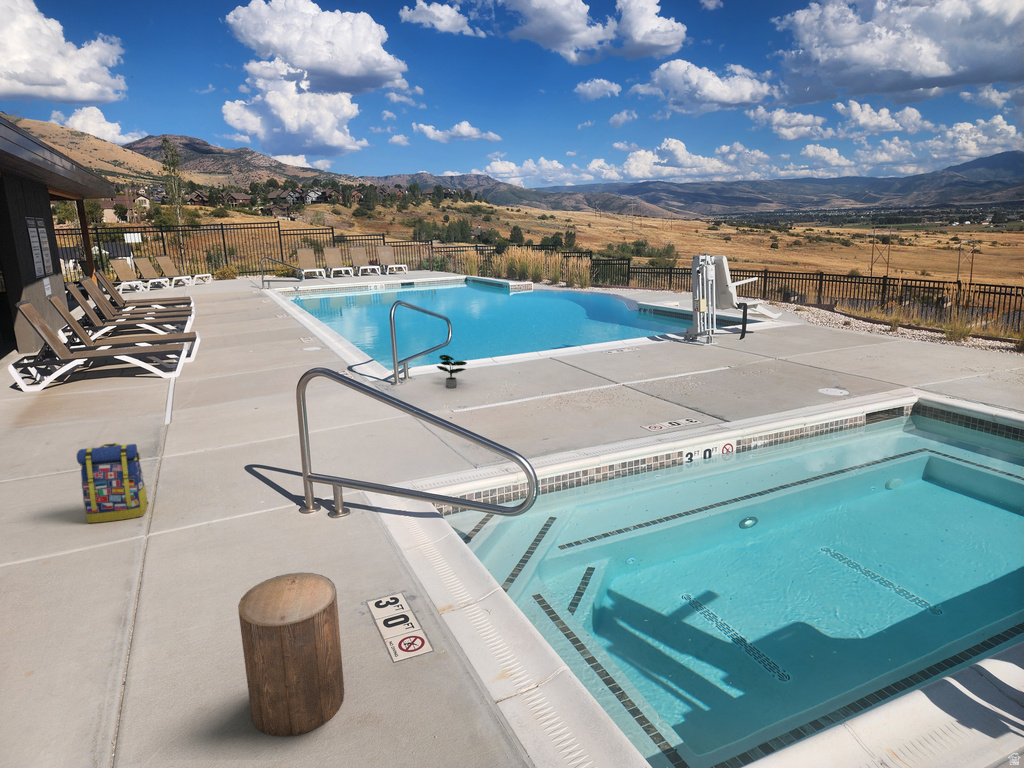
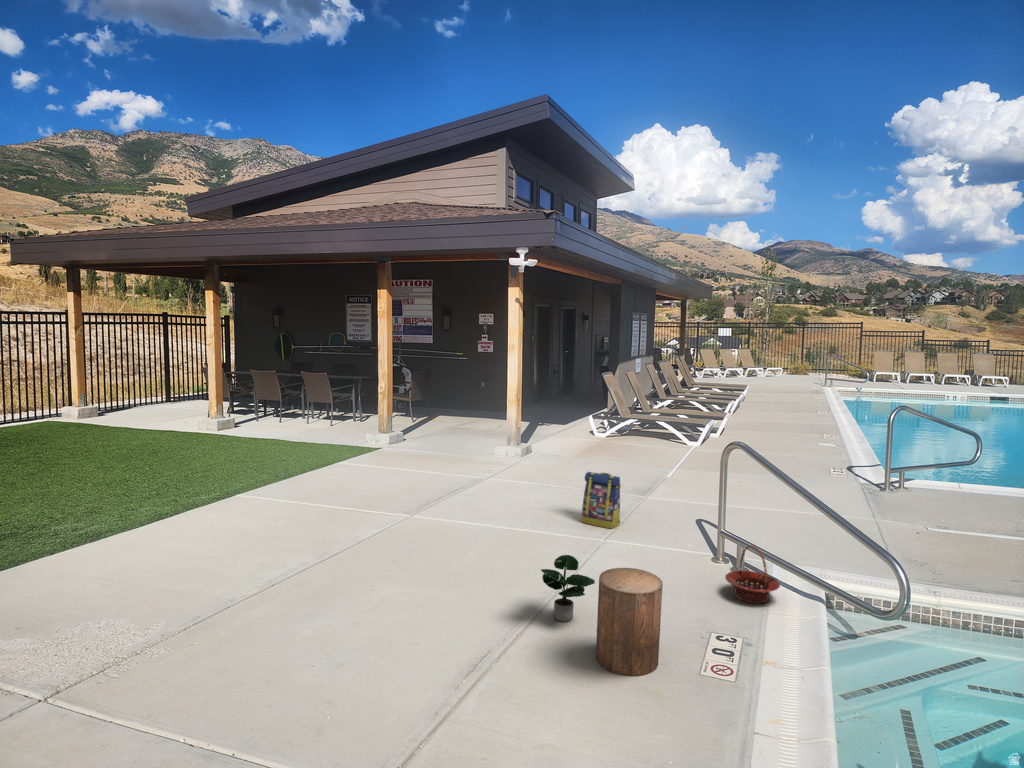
potted plant: present [437,355,467,388] -> present [541,555,595,622]
basket: none [338,481,400,547] -> present [725,546,780,603]

